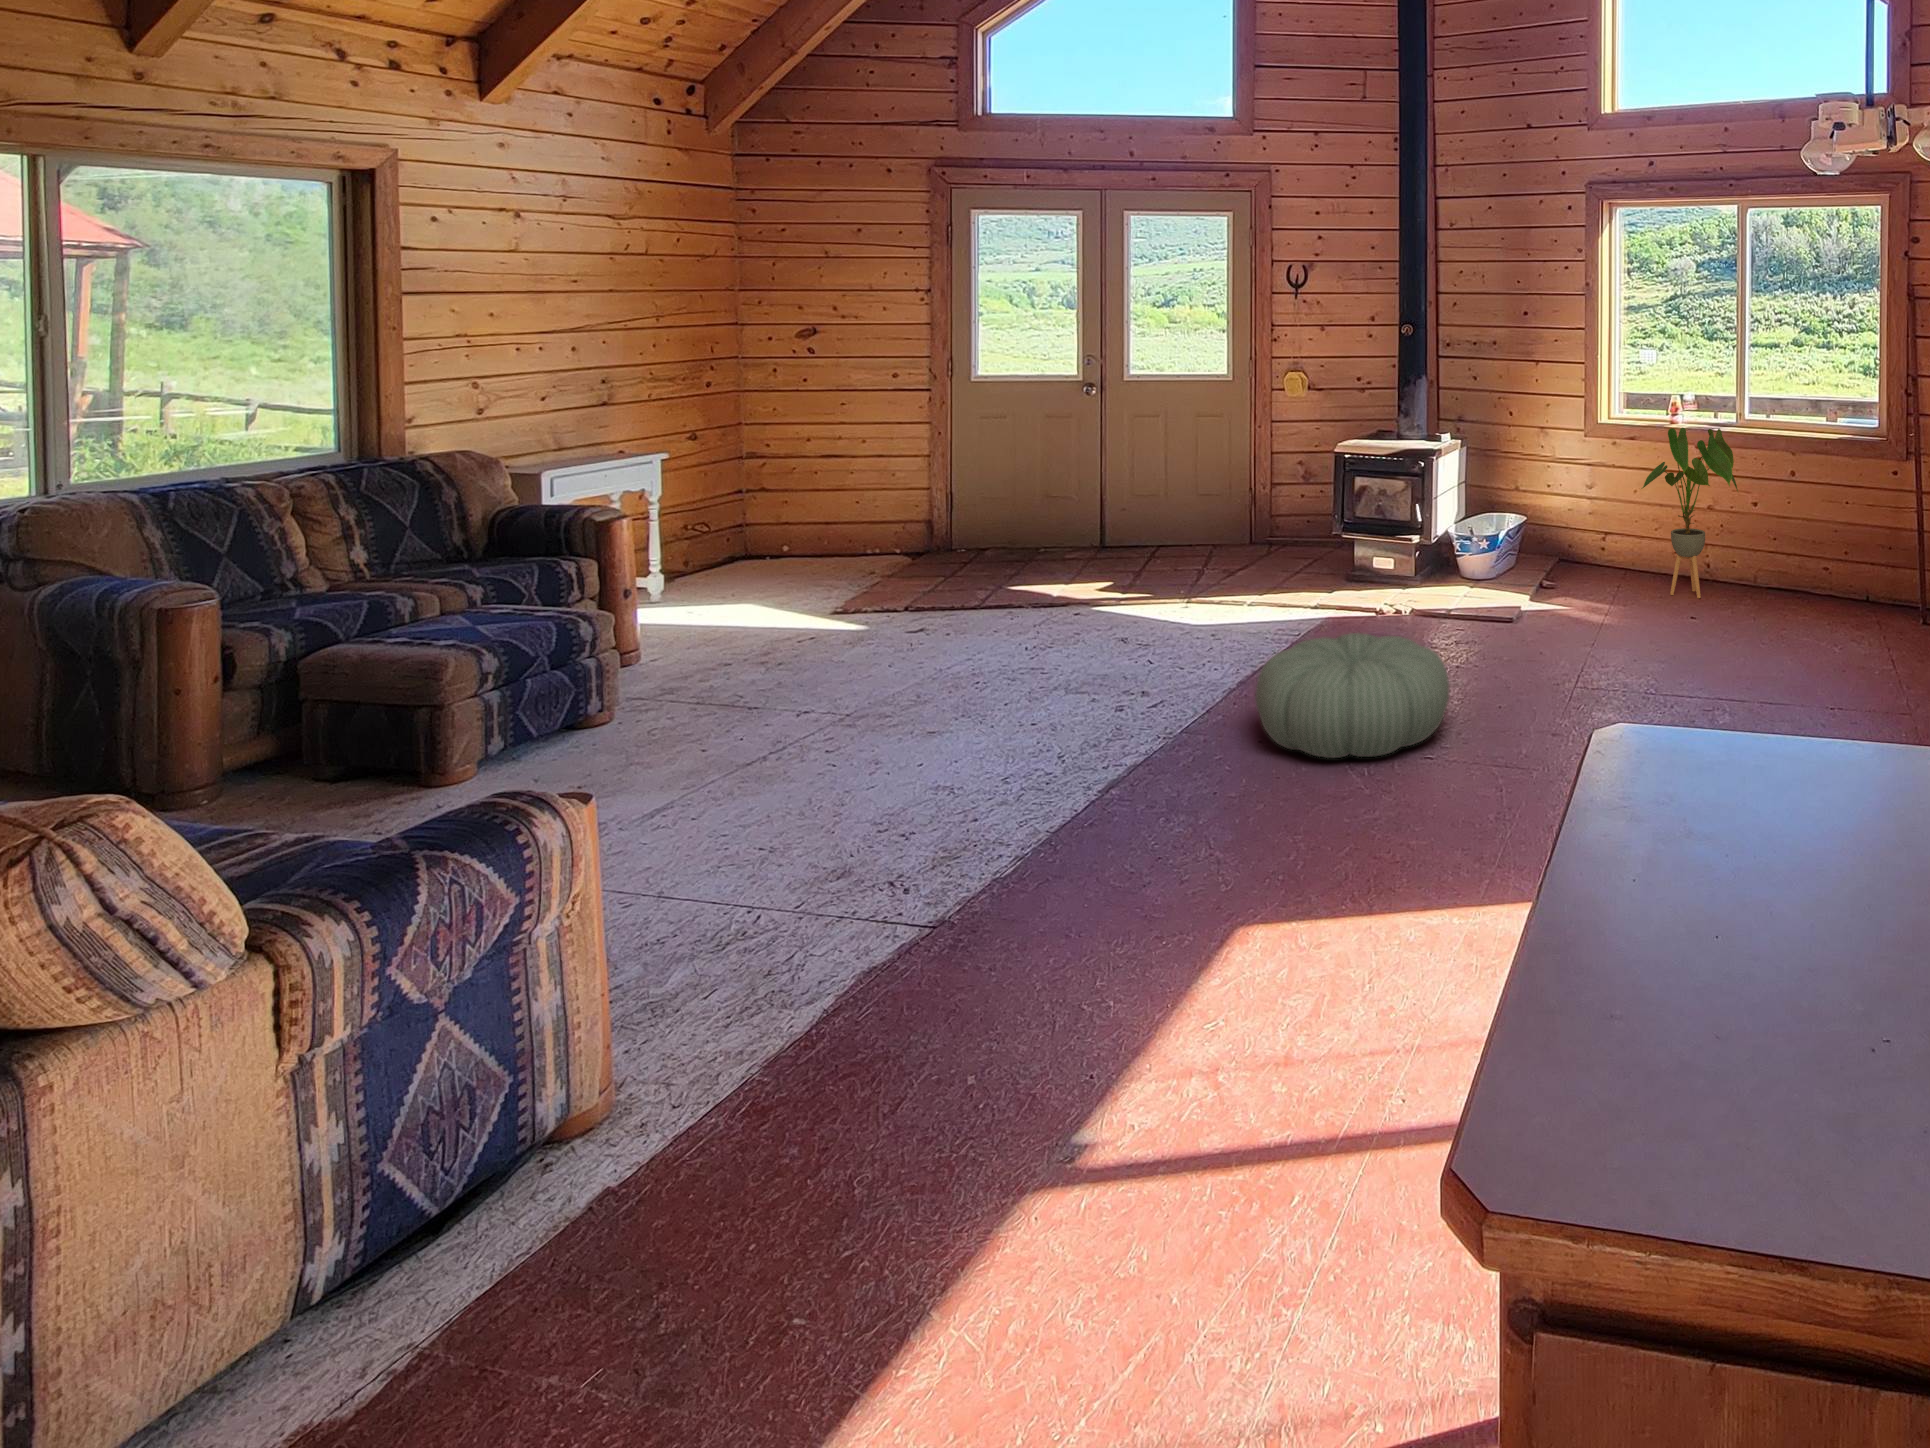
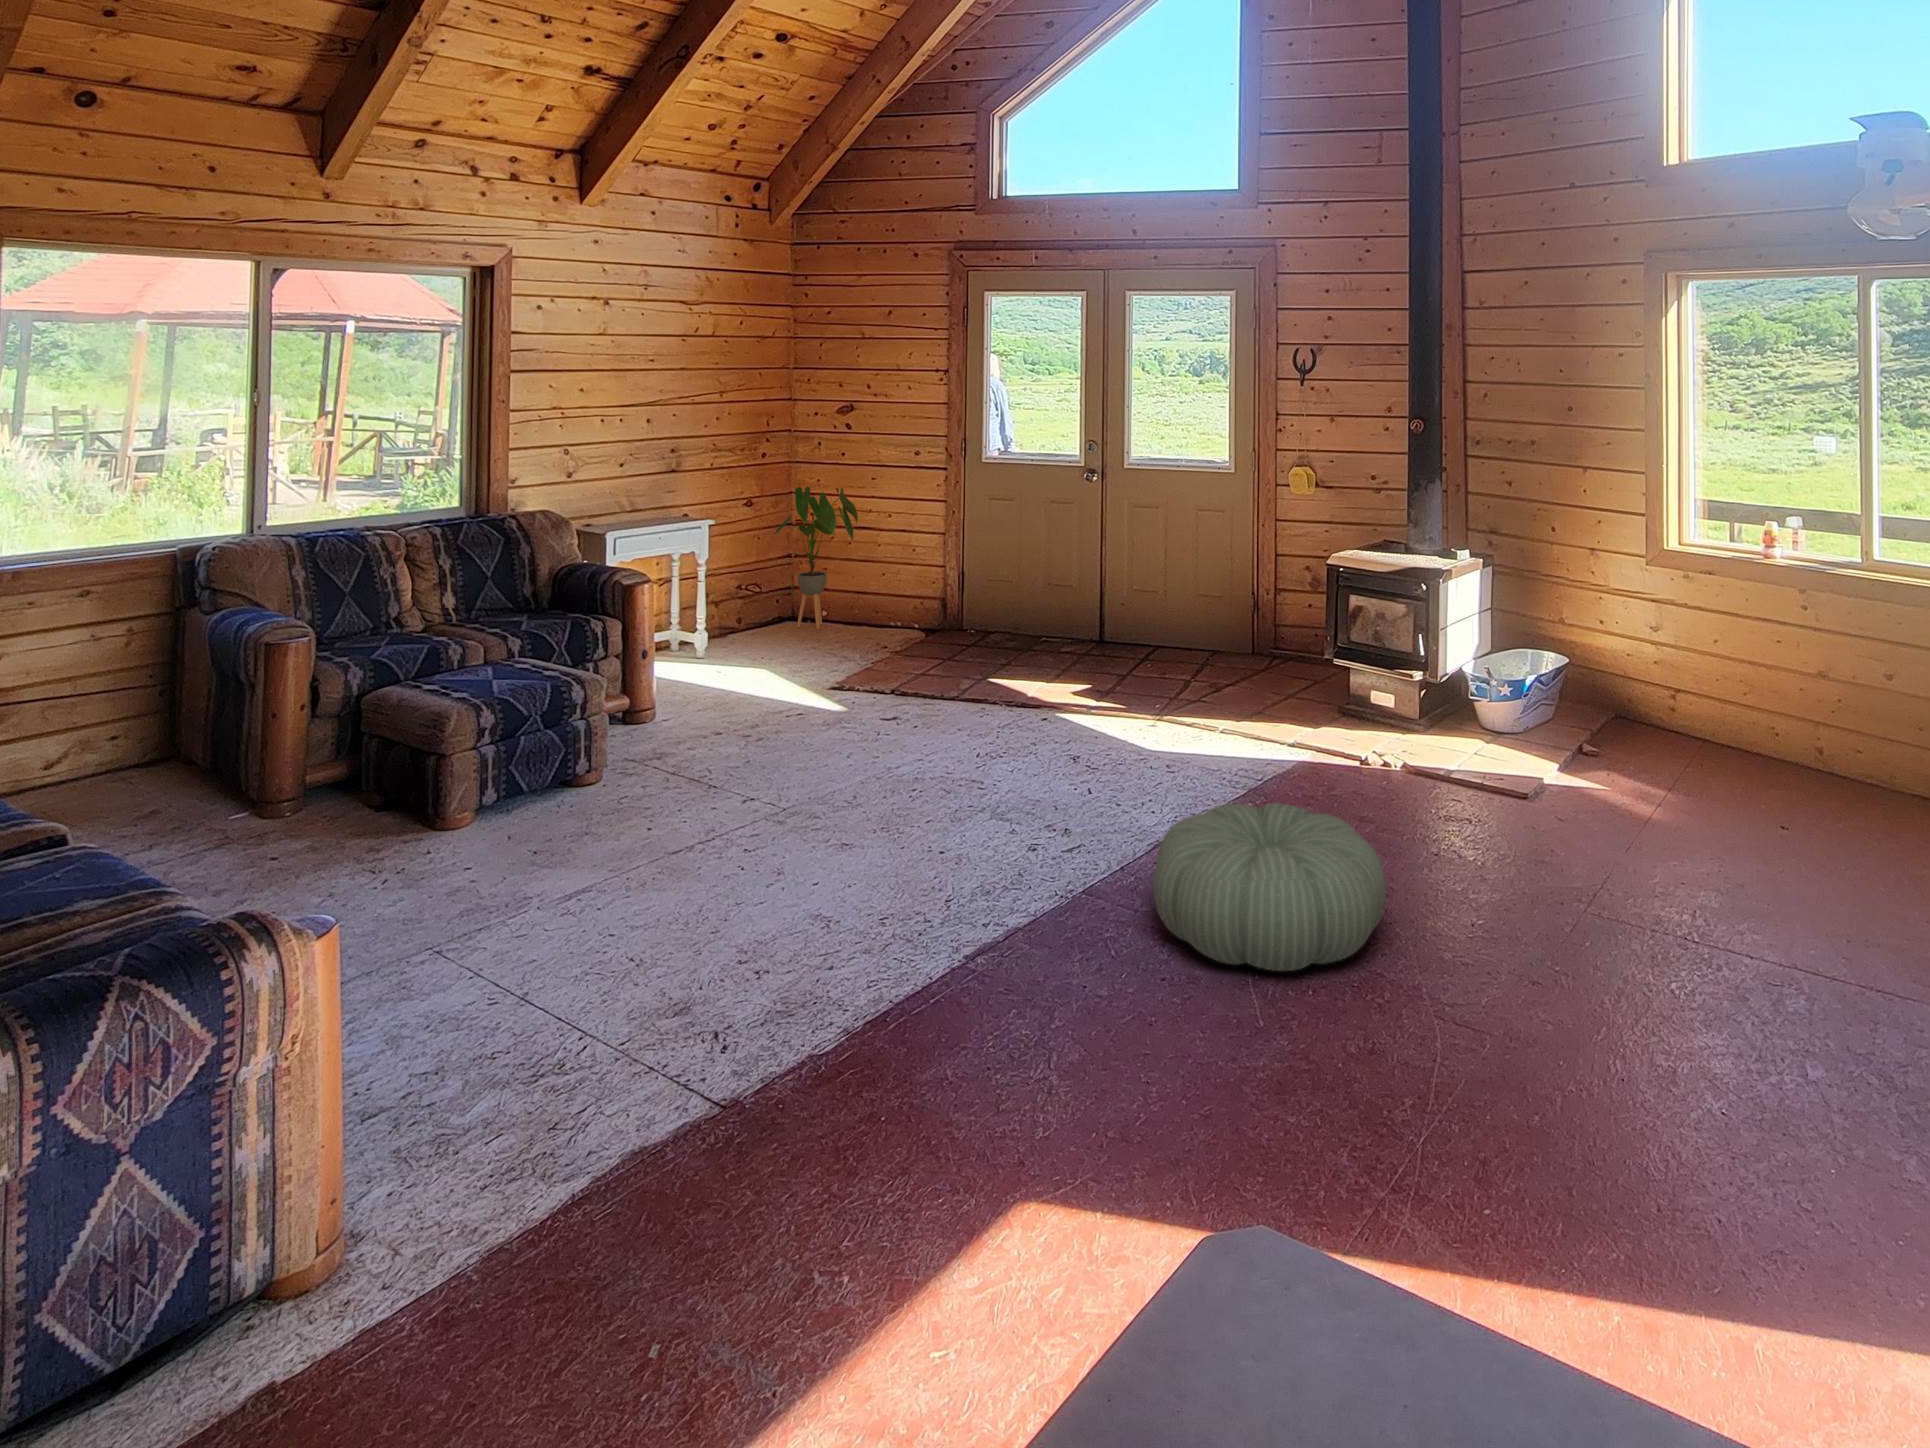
house plant: present [1641,428,1738,598] -> present [774,486,858,629]

